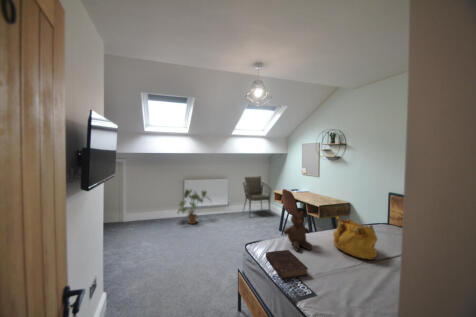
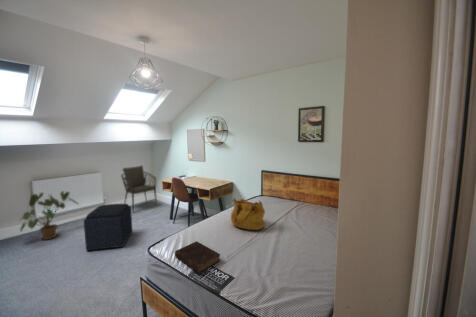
ottoman: none [211,205,246,244] -> present [84,204,132,251]
teddy bear: present [284,211,312,250] -> none [188,200,216,239]

